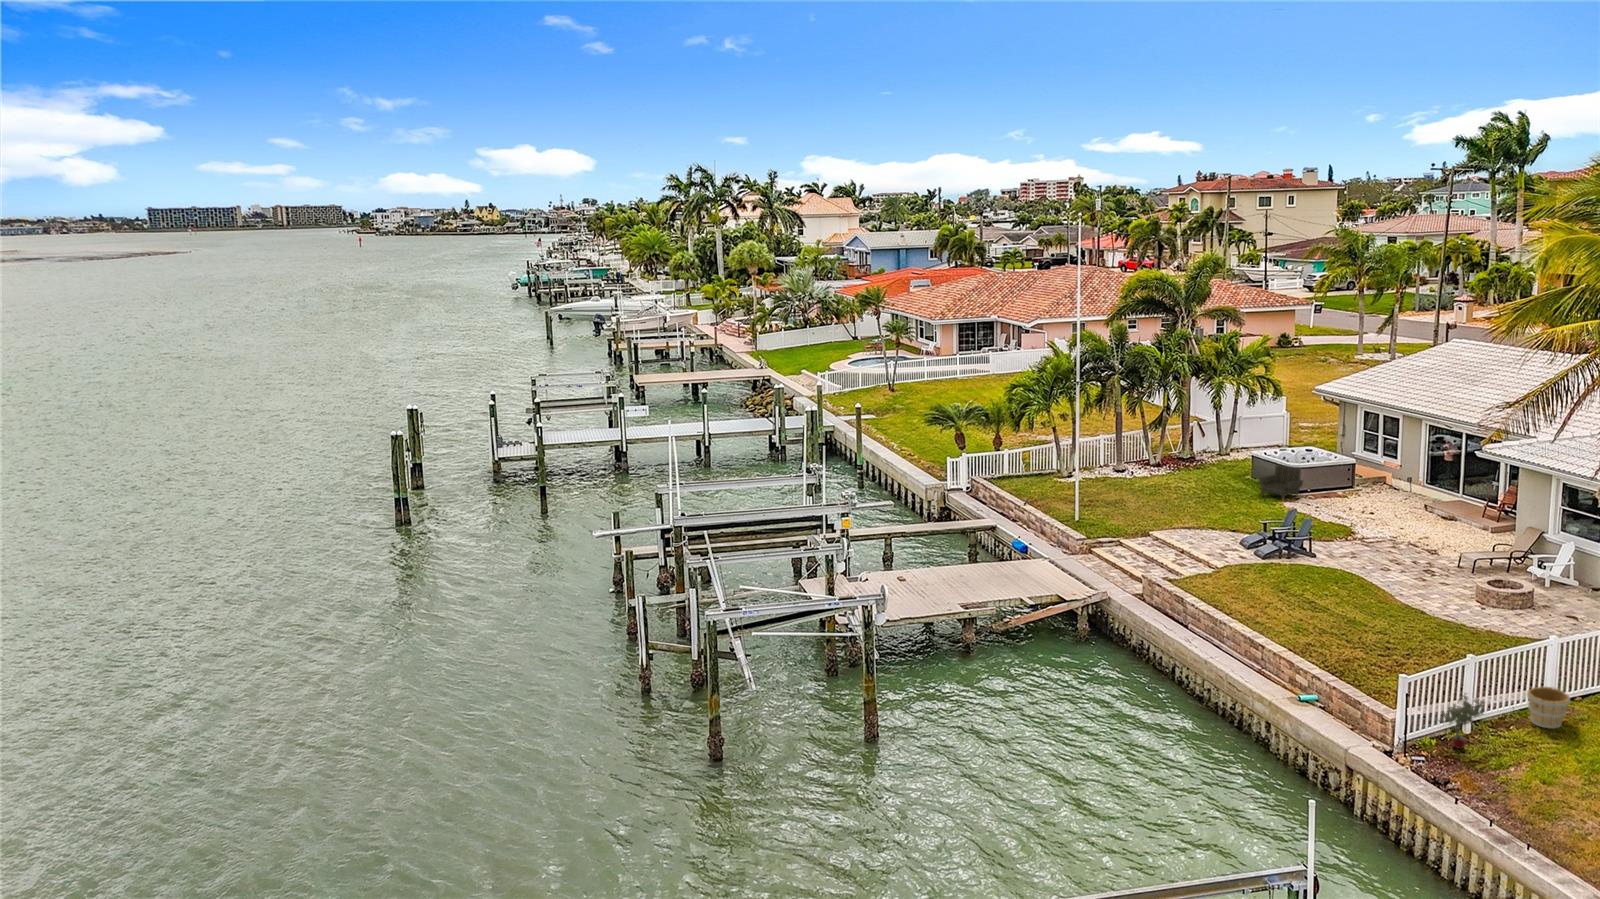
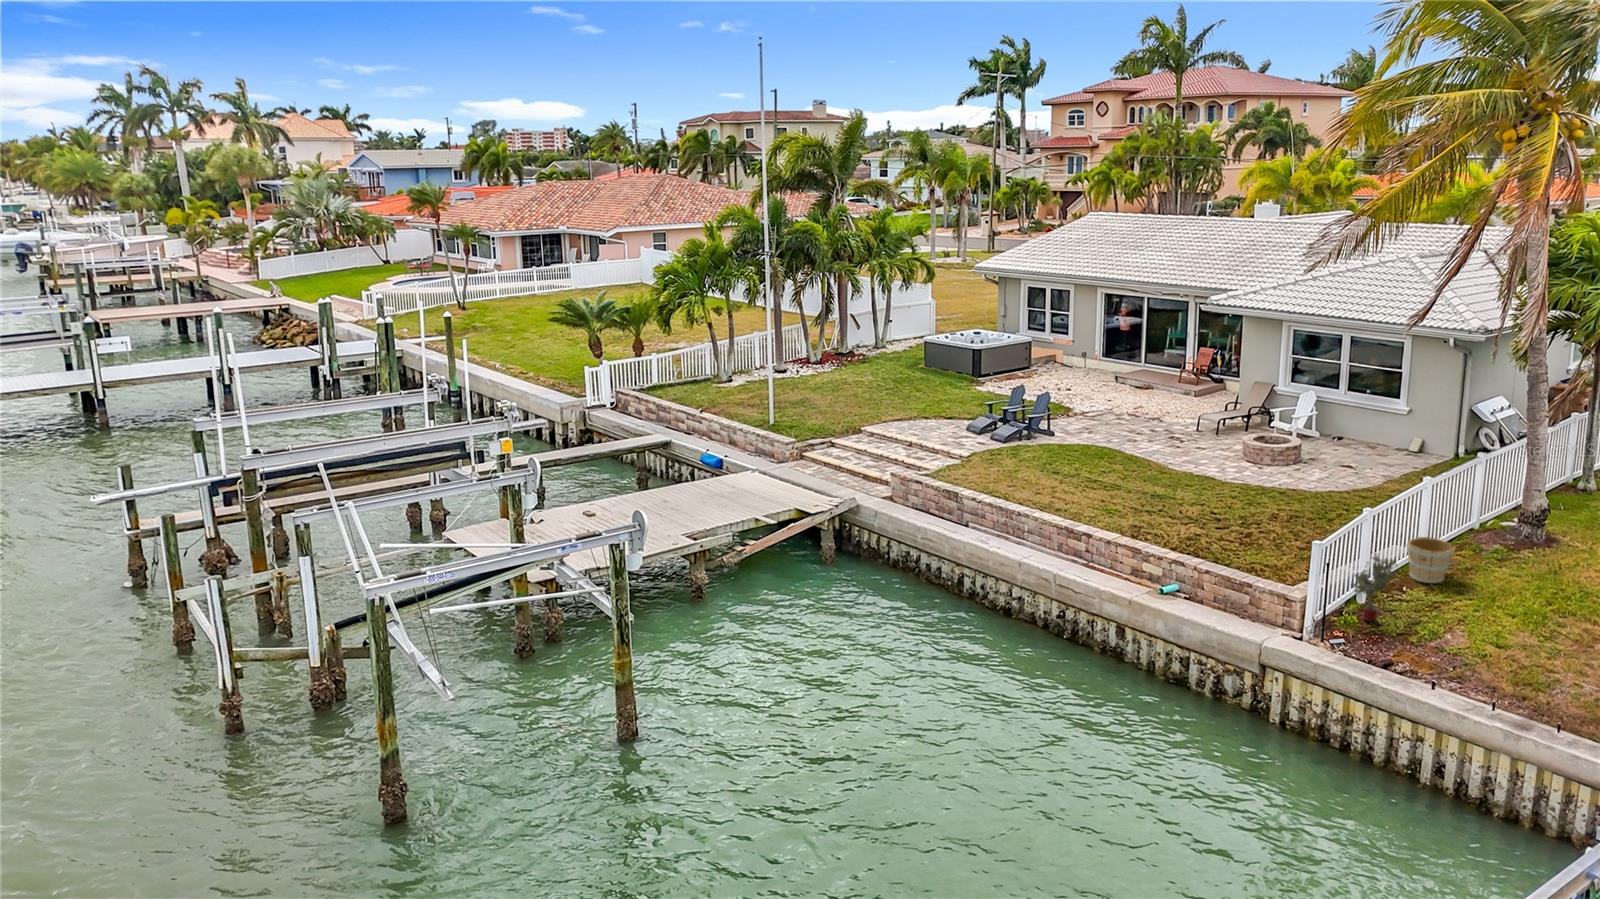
armchair: present [1259,465,1303,501] -> none [947,346,993,386]

